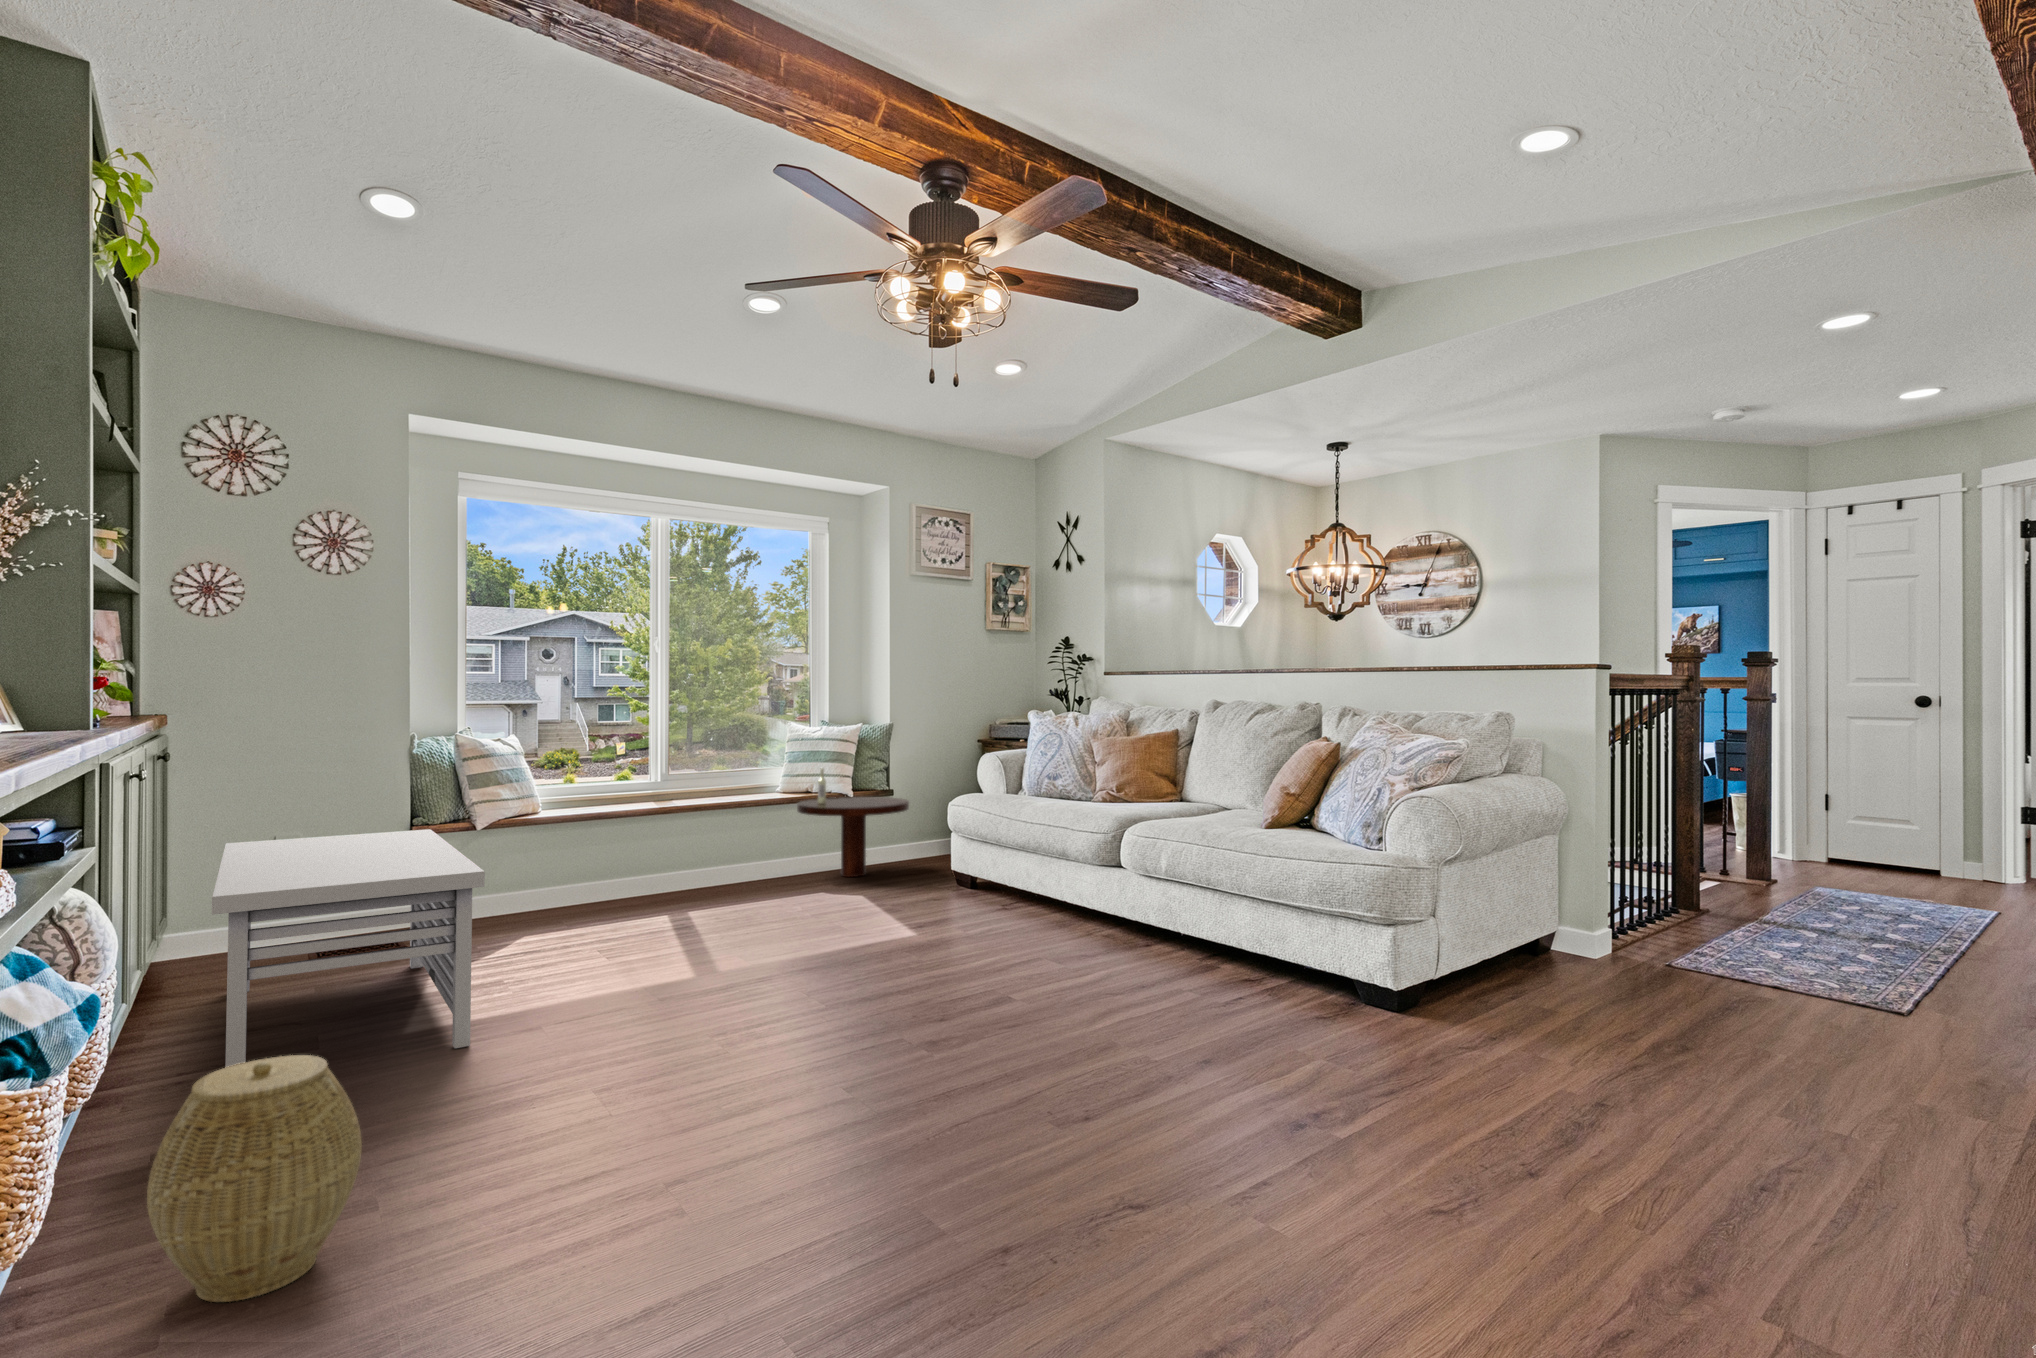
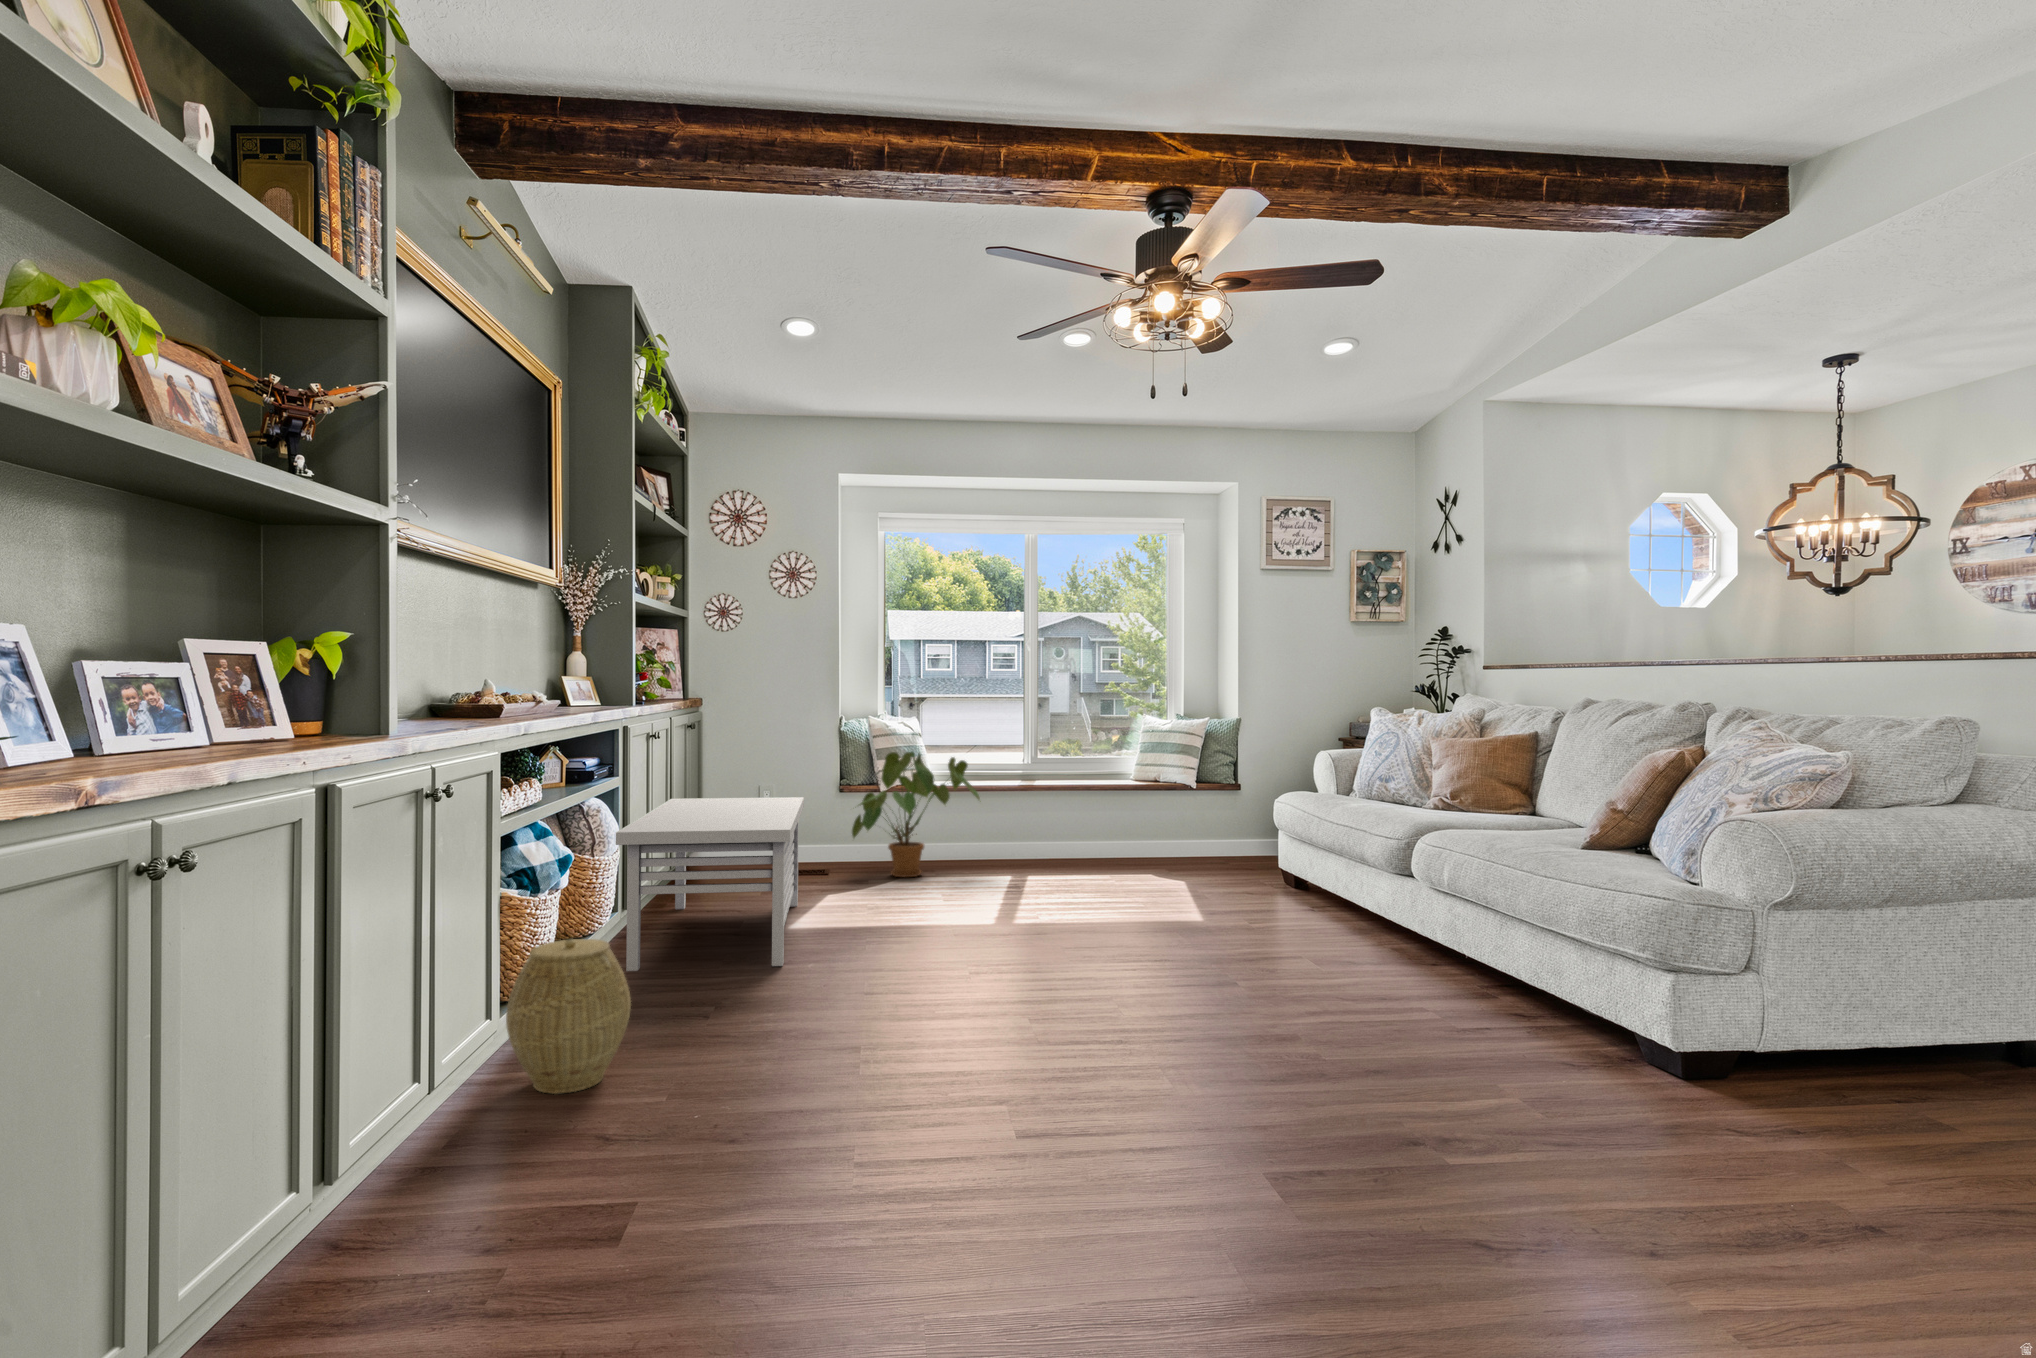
house plant: none [466,767,637,916] -> present [852,752,981,877]
coffee table: present [797,768,909,877] -> none [1136,761,1247,870]

